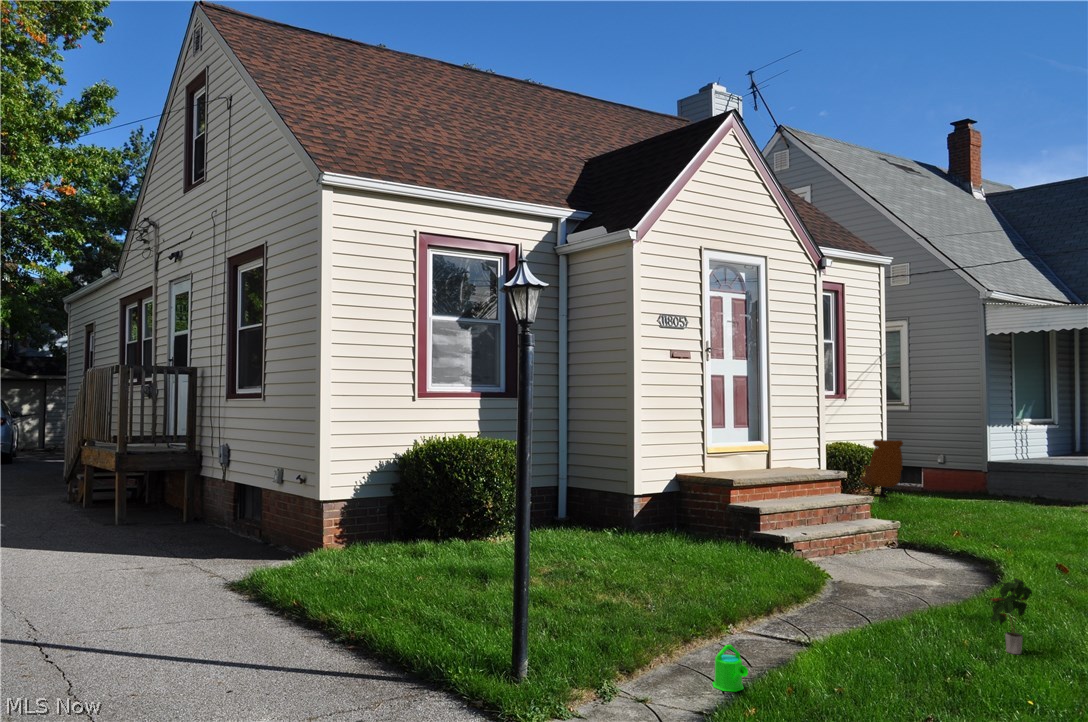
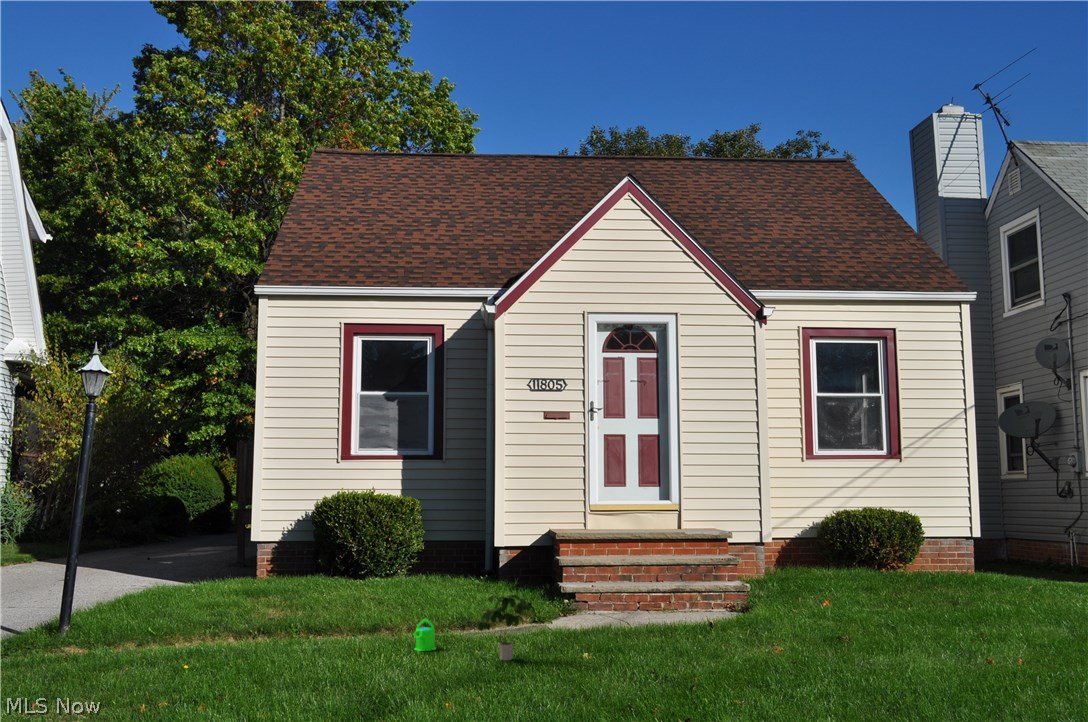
lounge chair: present [860,440,903,502] -> none [862,504,921,578]
watering can: present [712,645,748,692] -> present [414,619,436,651]

